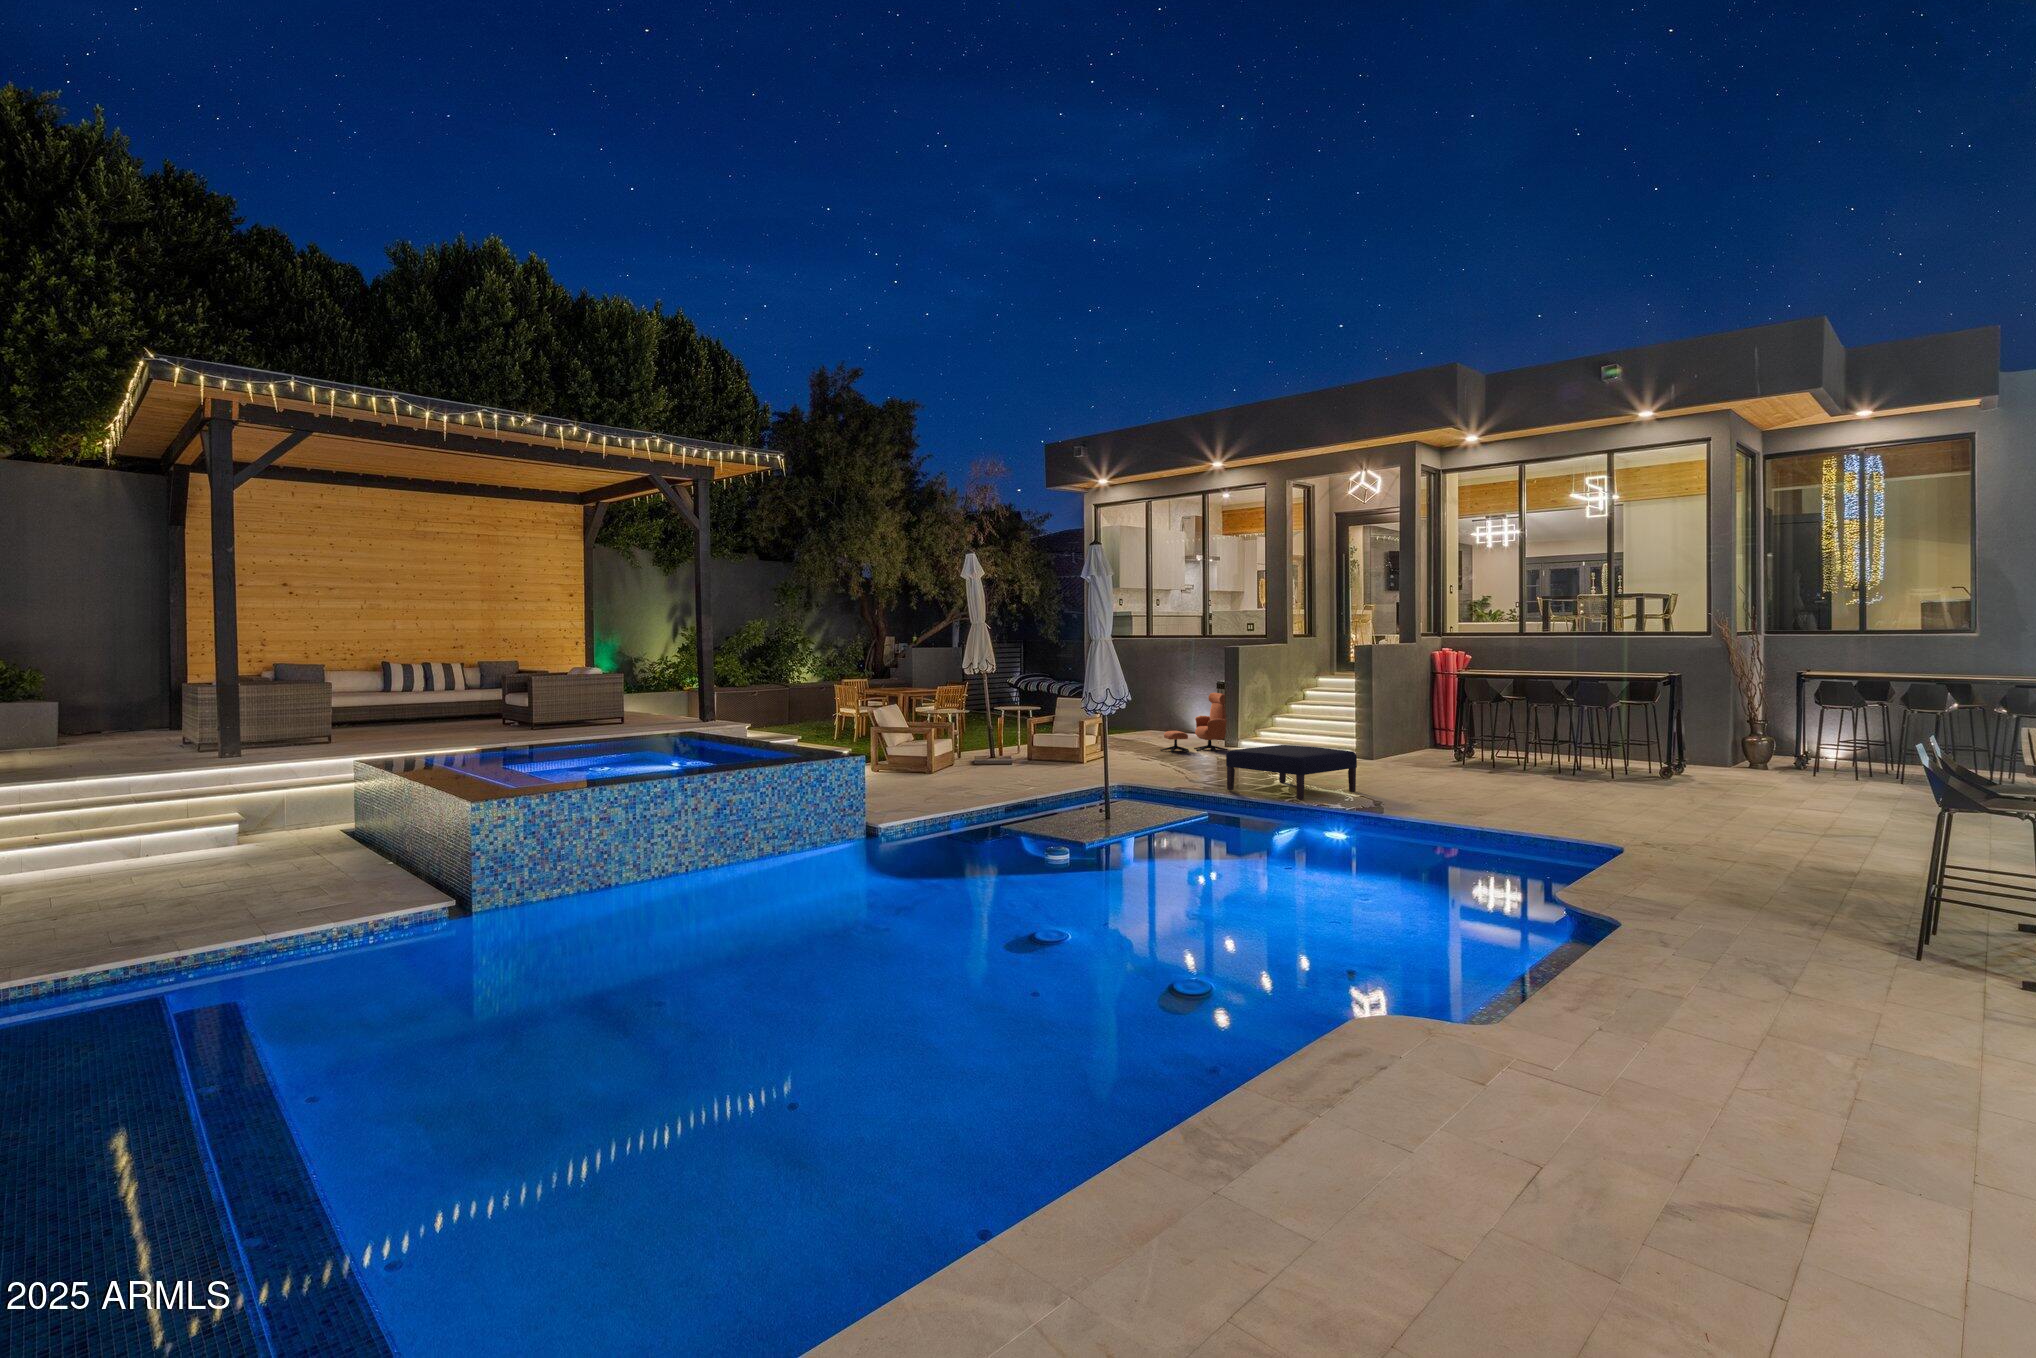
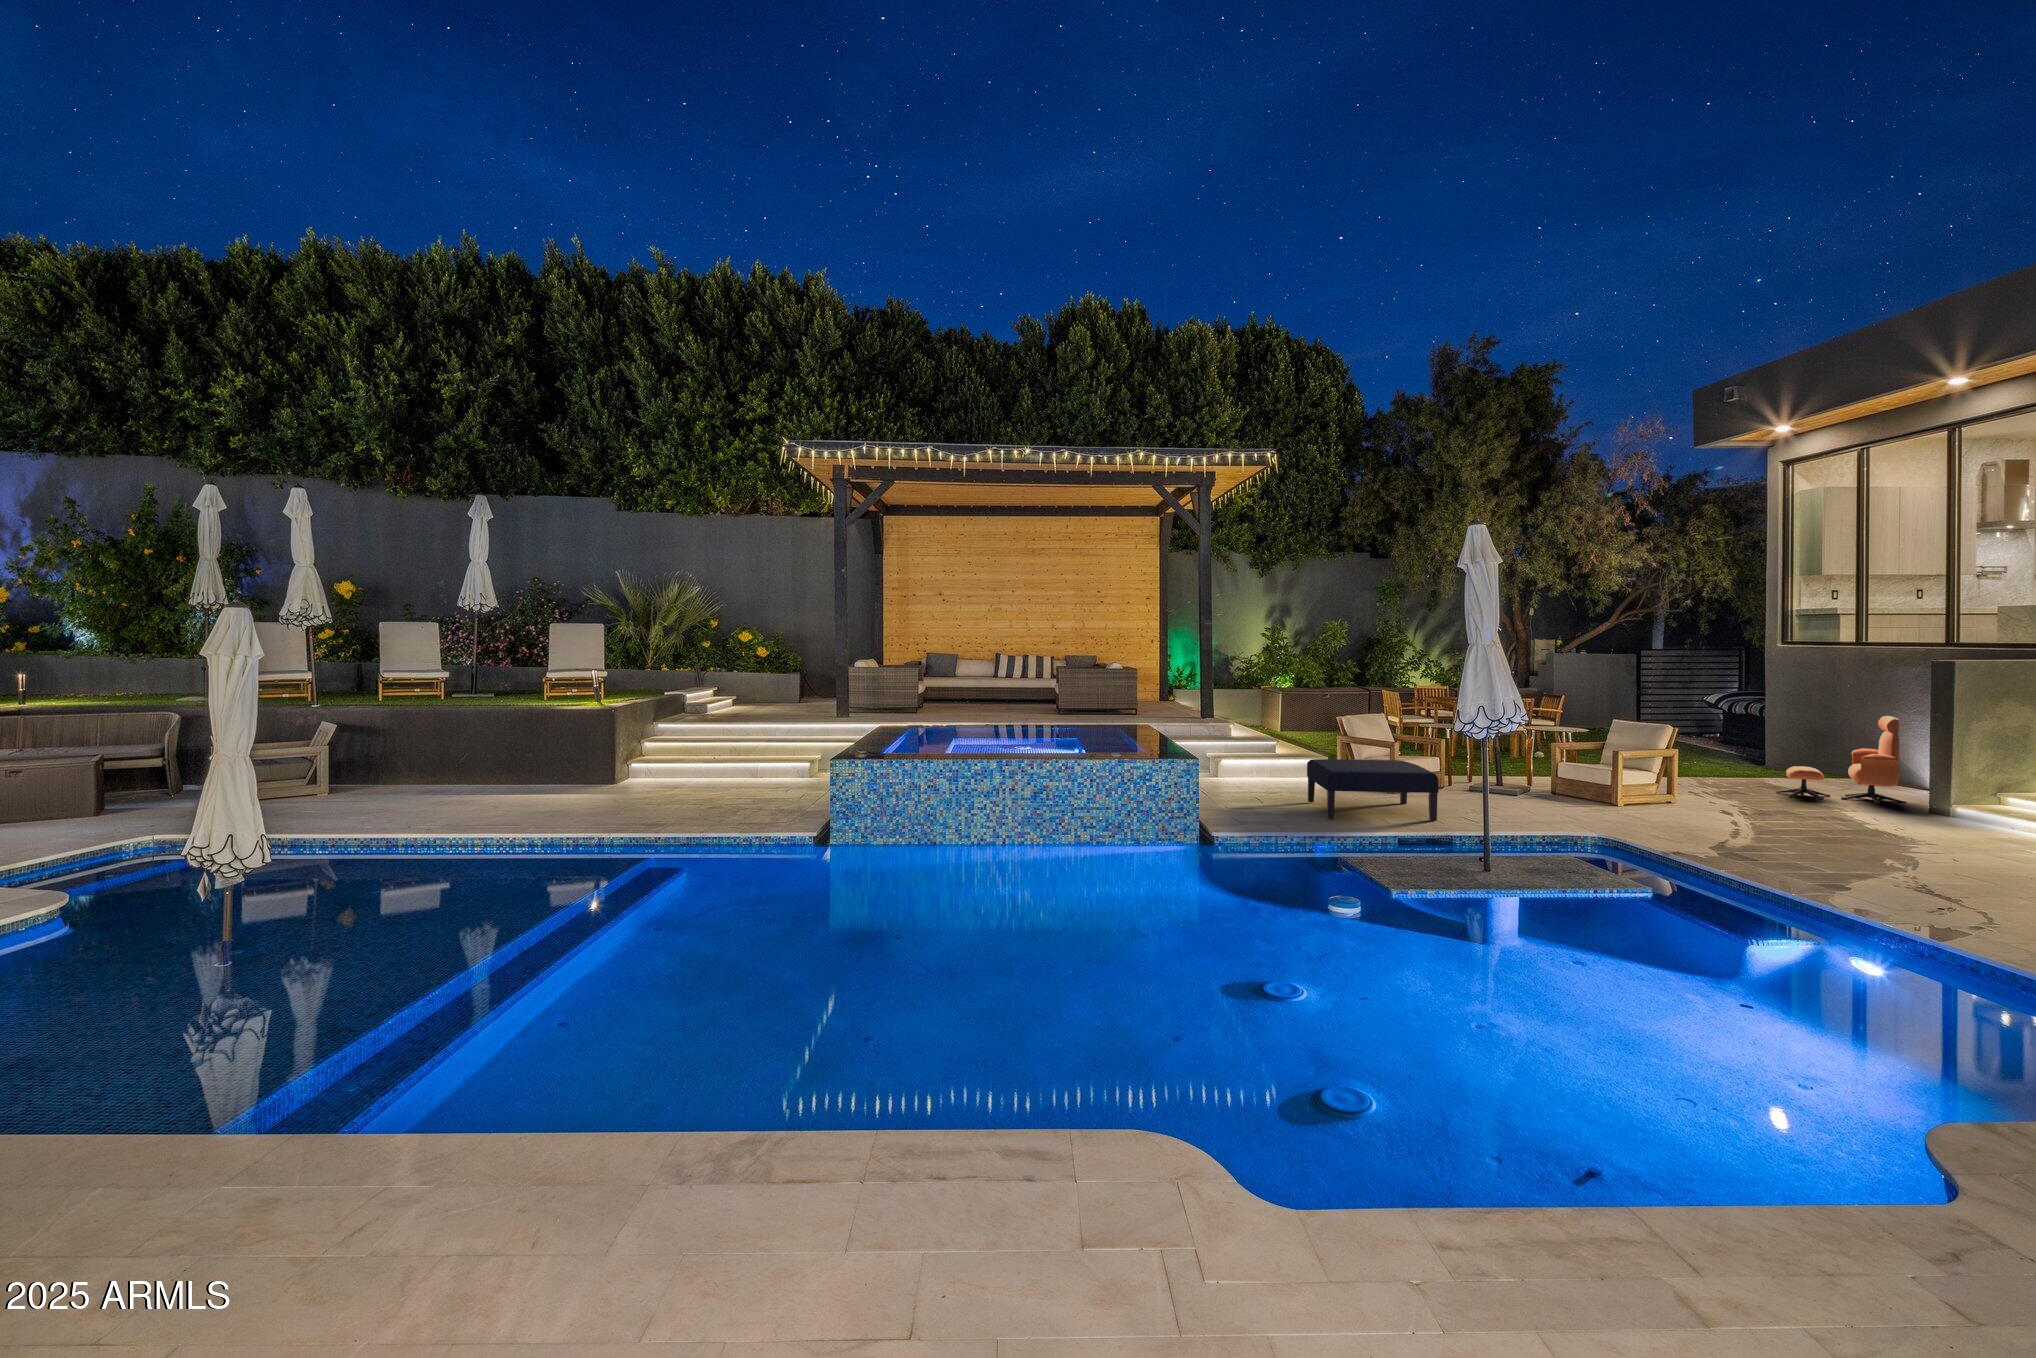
ottoman: present [1226,745,1357,801] -> present [1307,759,1439,821]

